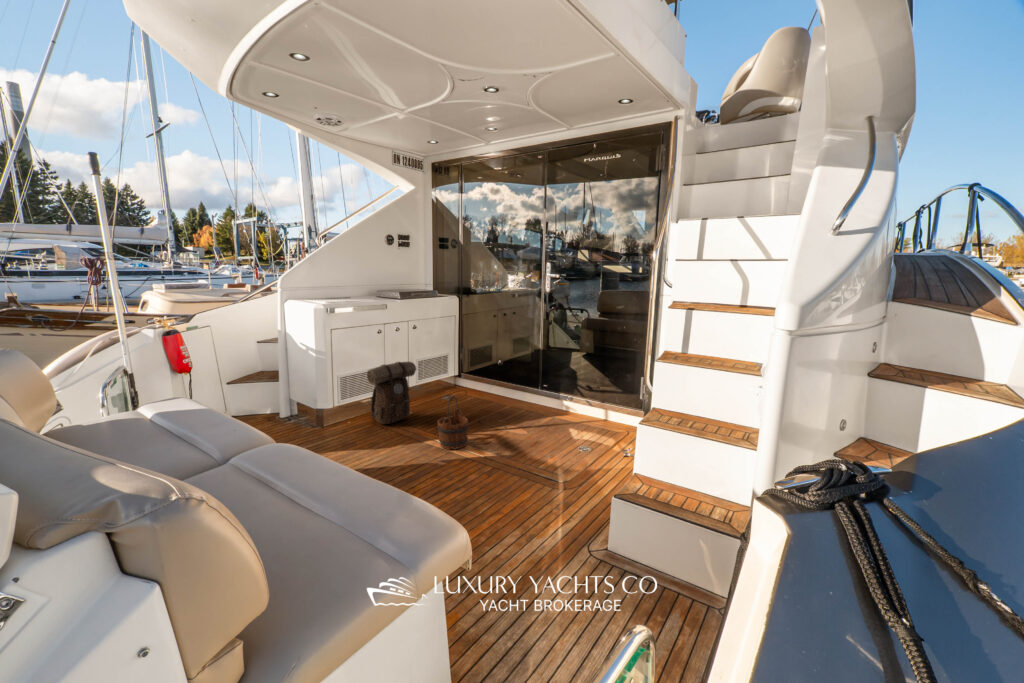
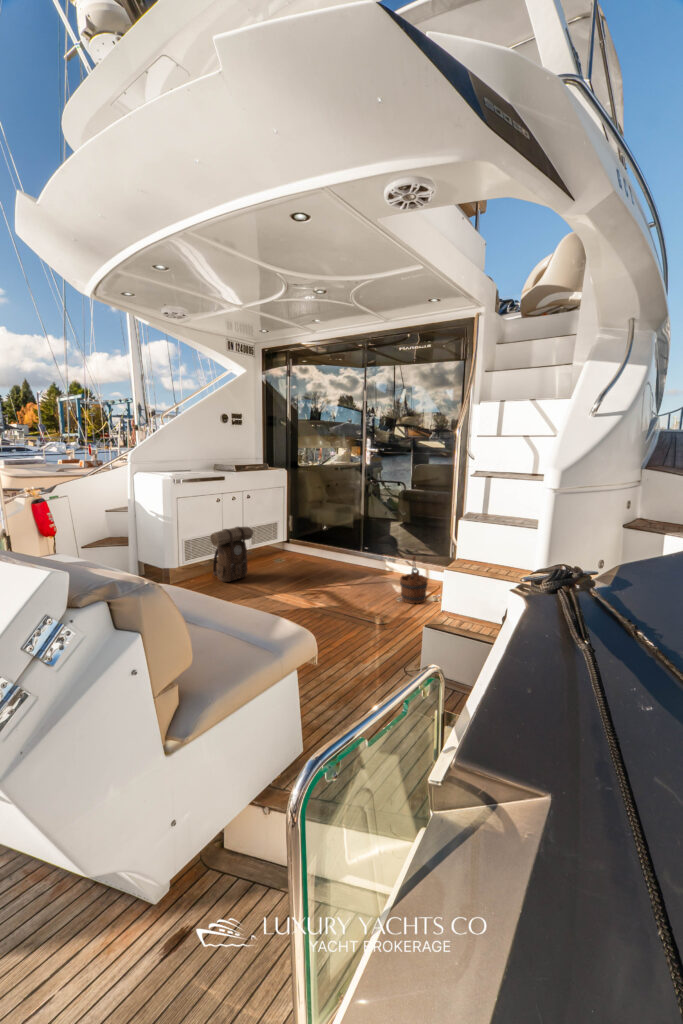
wooden bucket: present [438,396,469,450] -> present [400,556,428,604]

